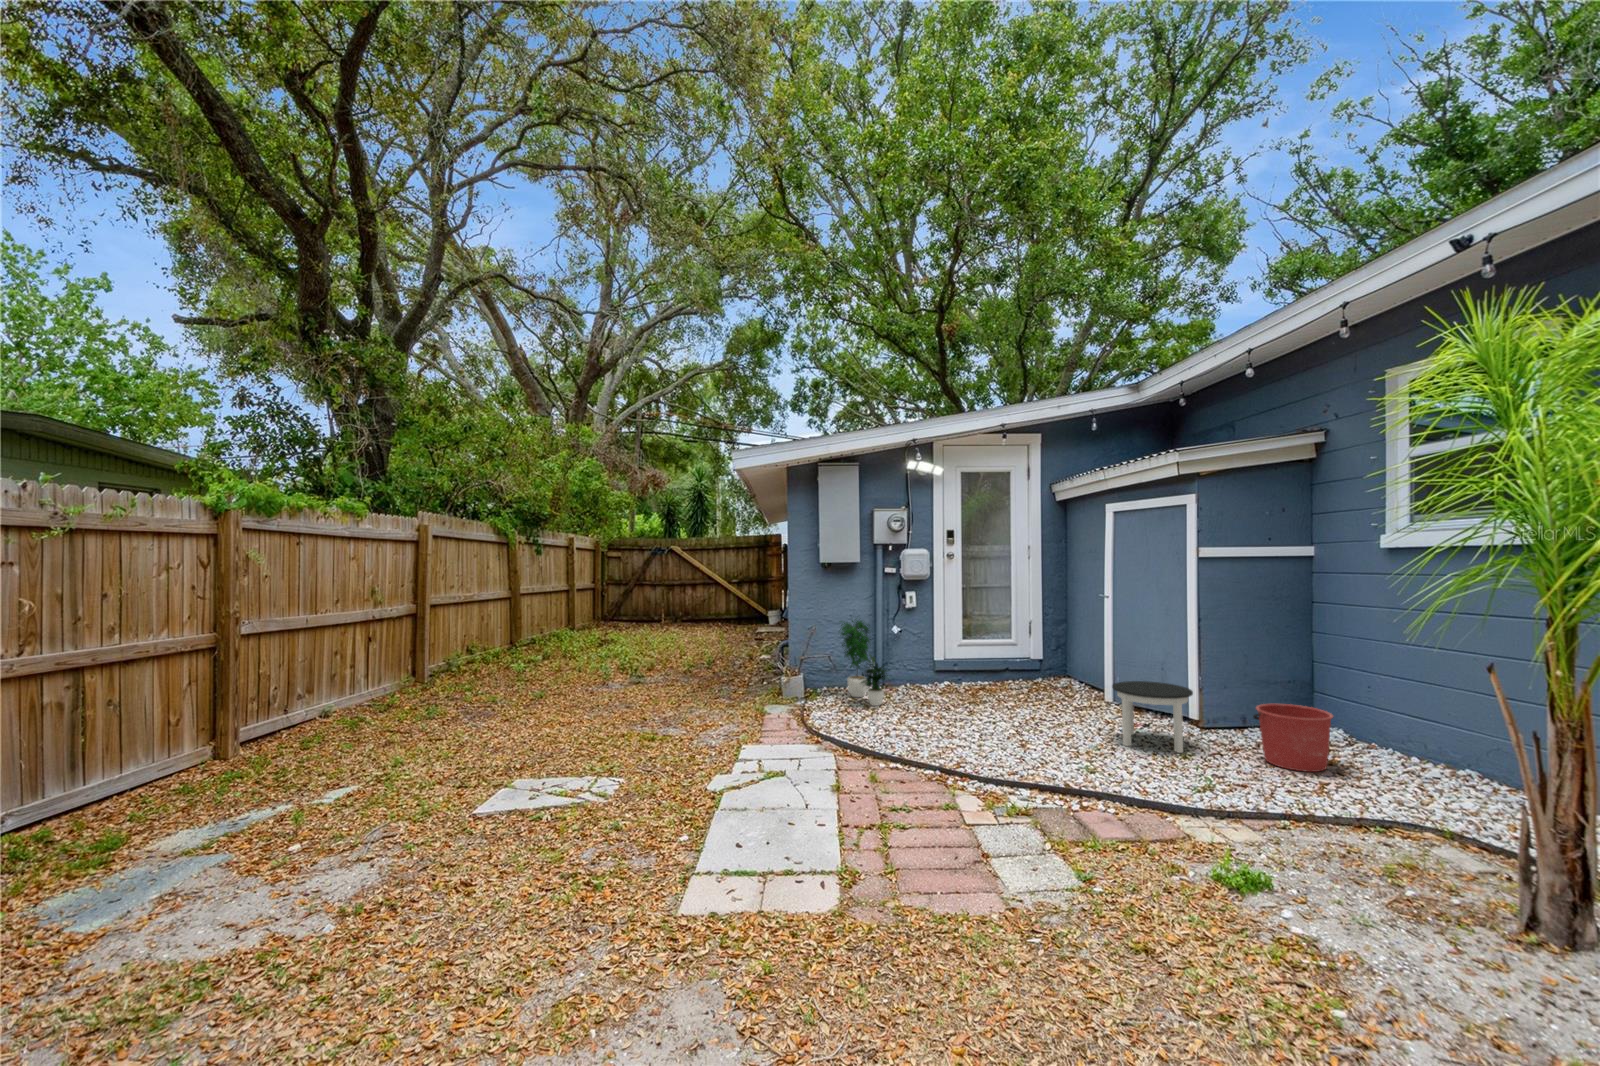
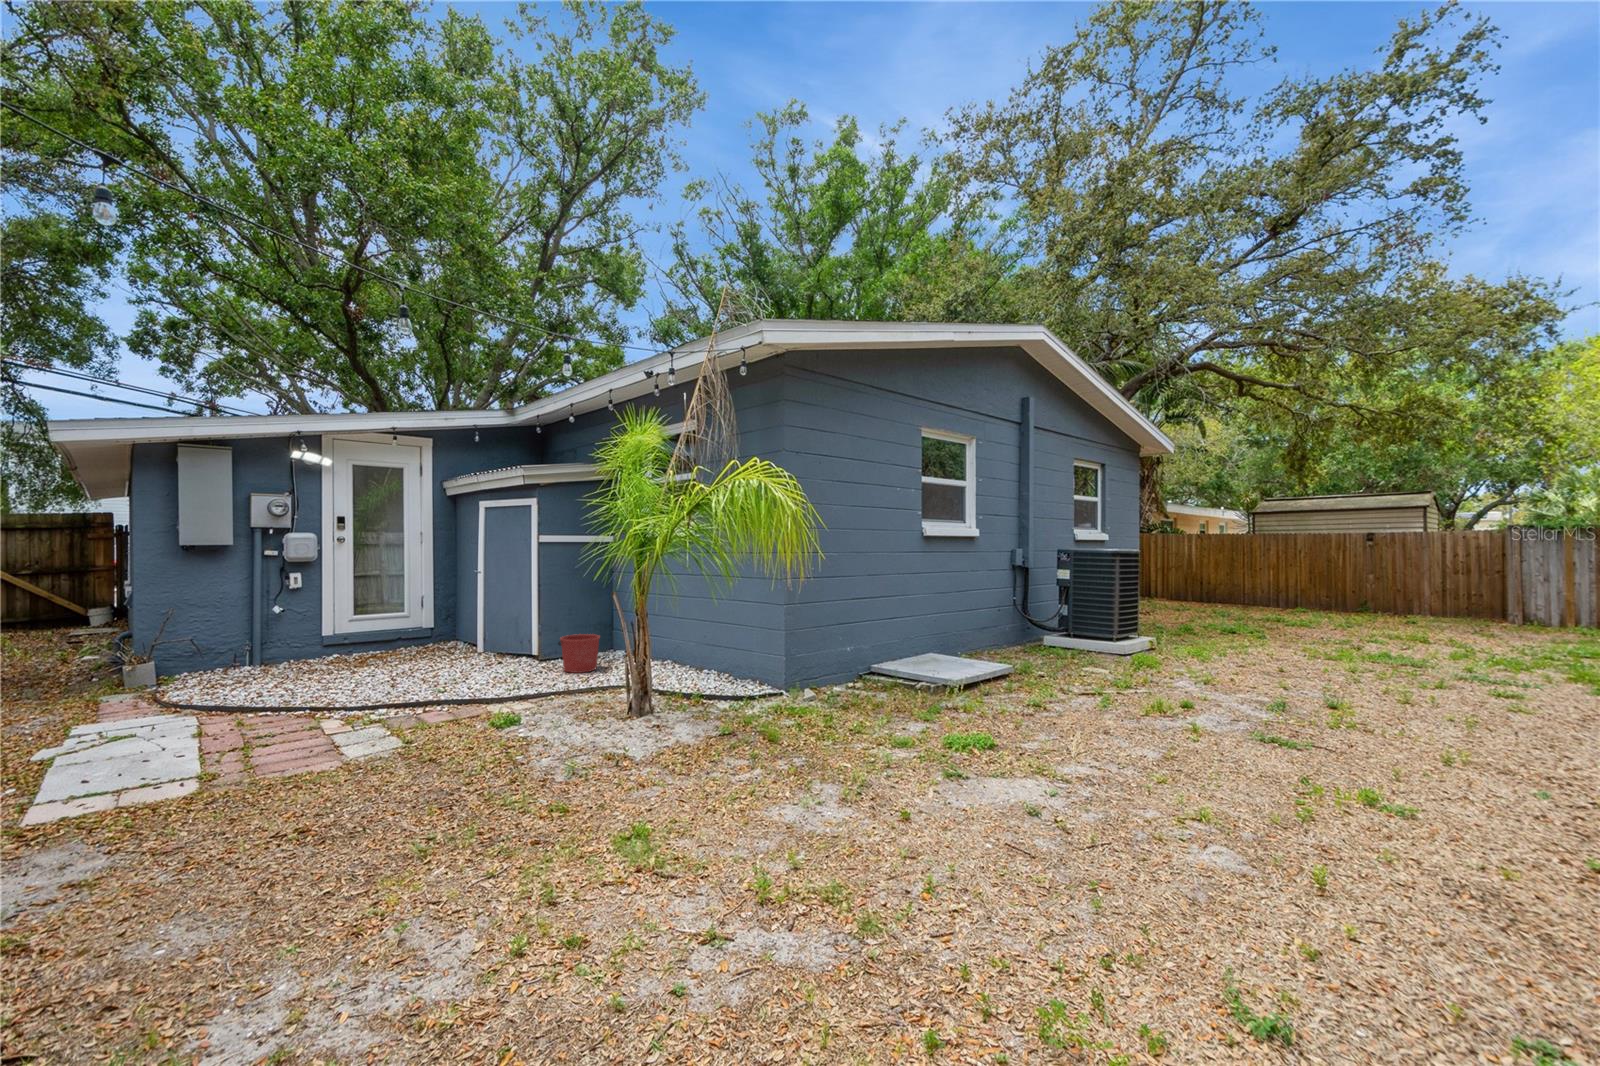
potted plant: present [840,619,888,706] -> none [203,595,270,681]
round table: present [1113,681,1193,753] -> none [470,630,525,676]

